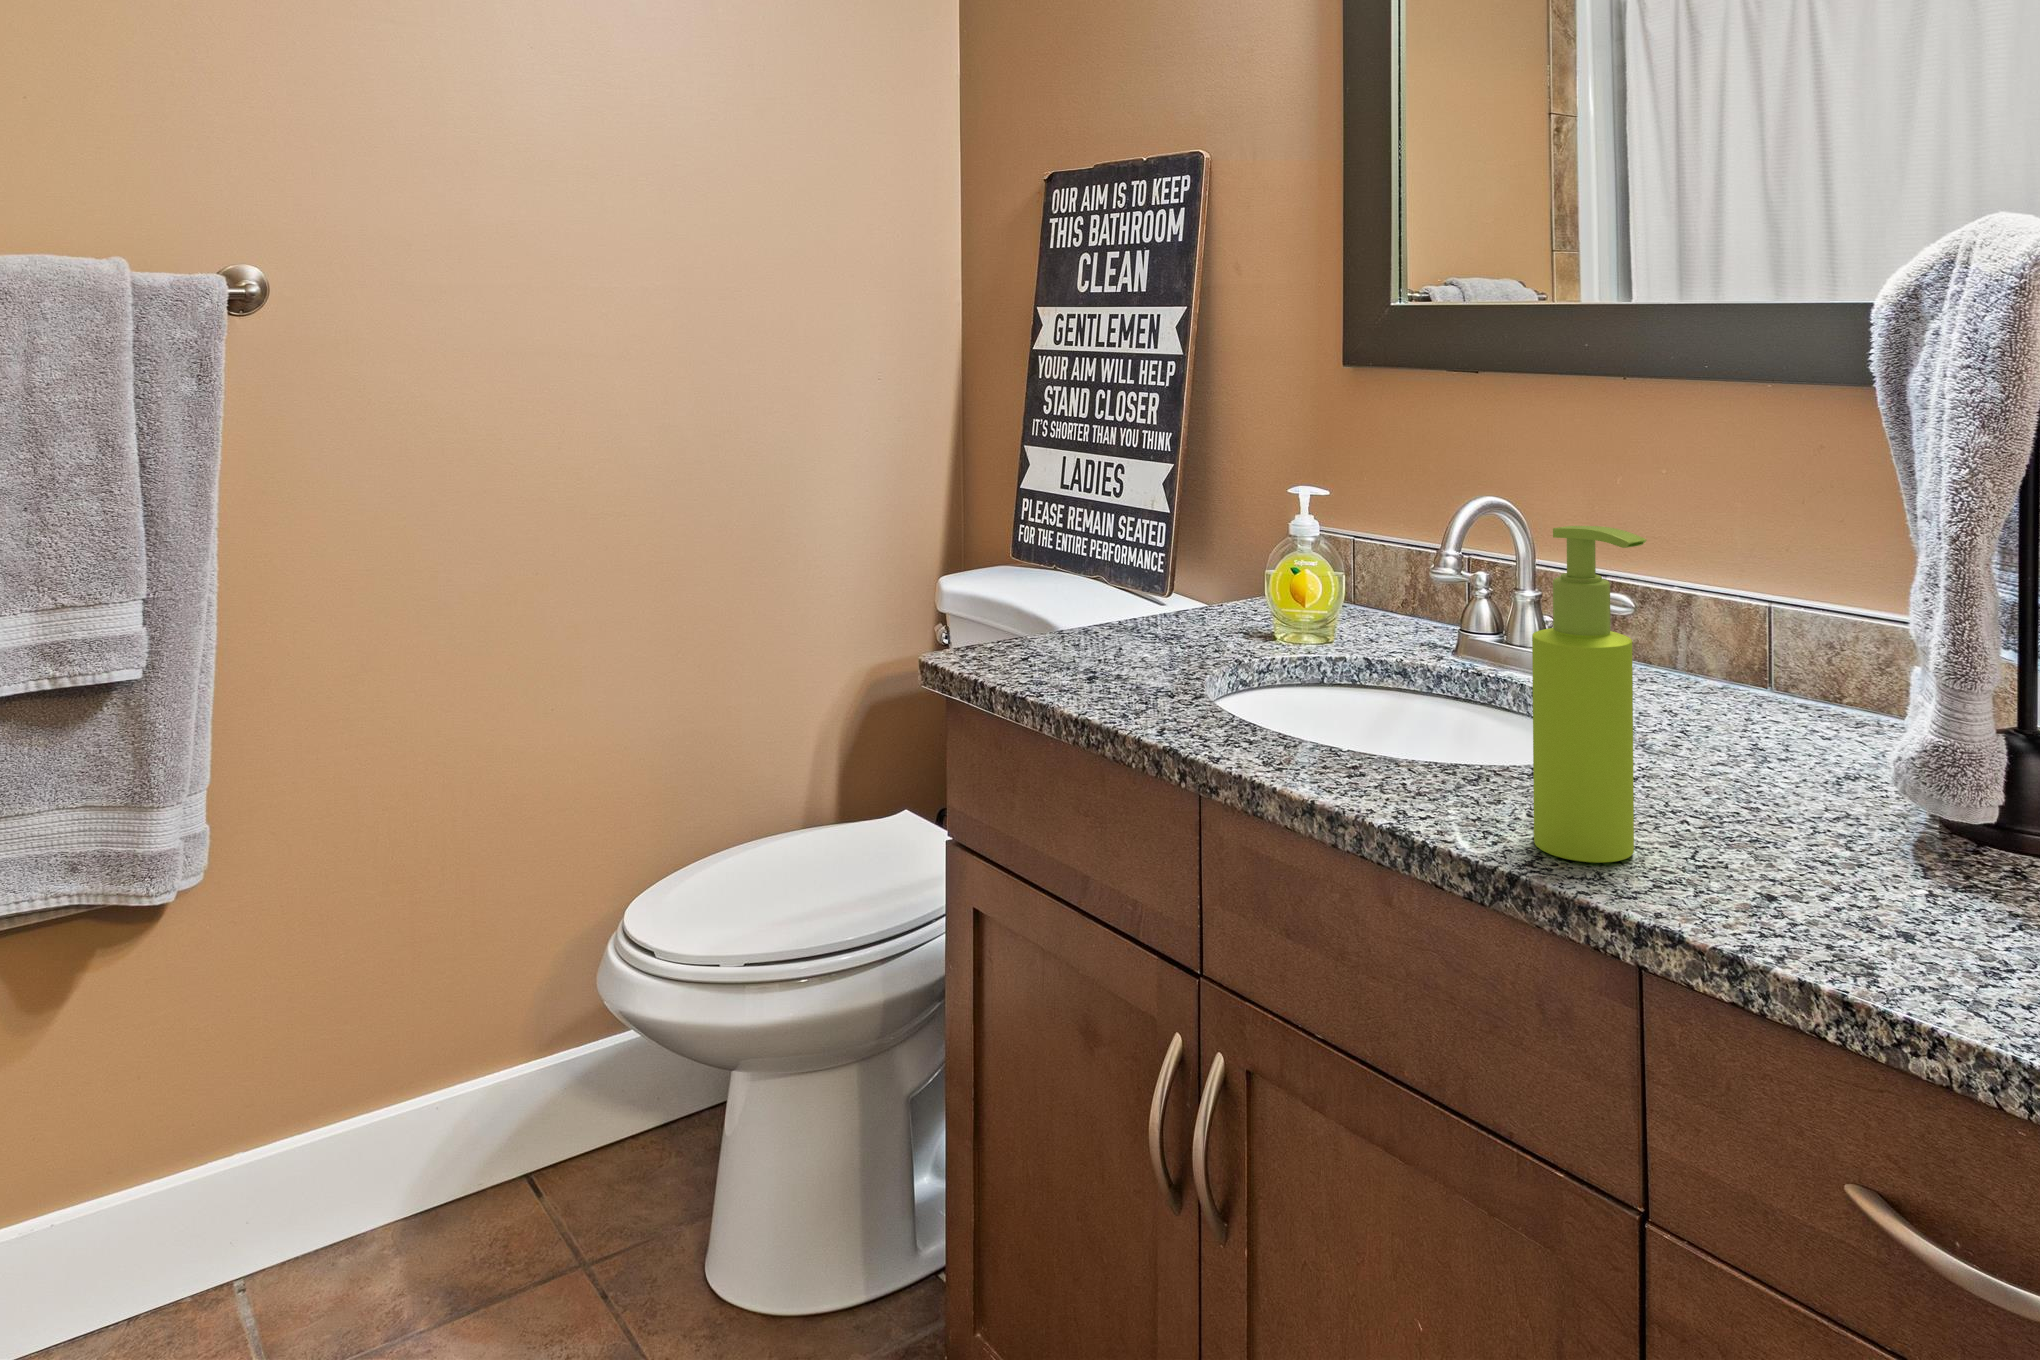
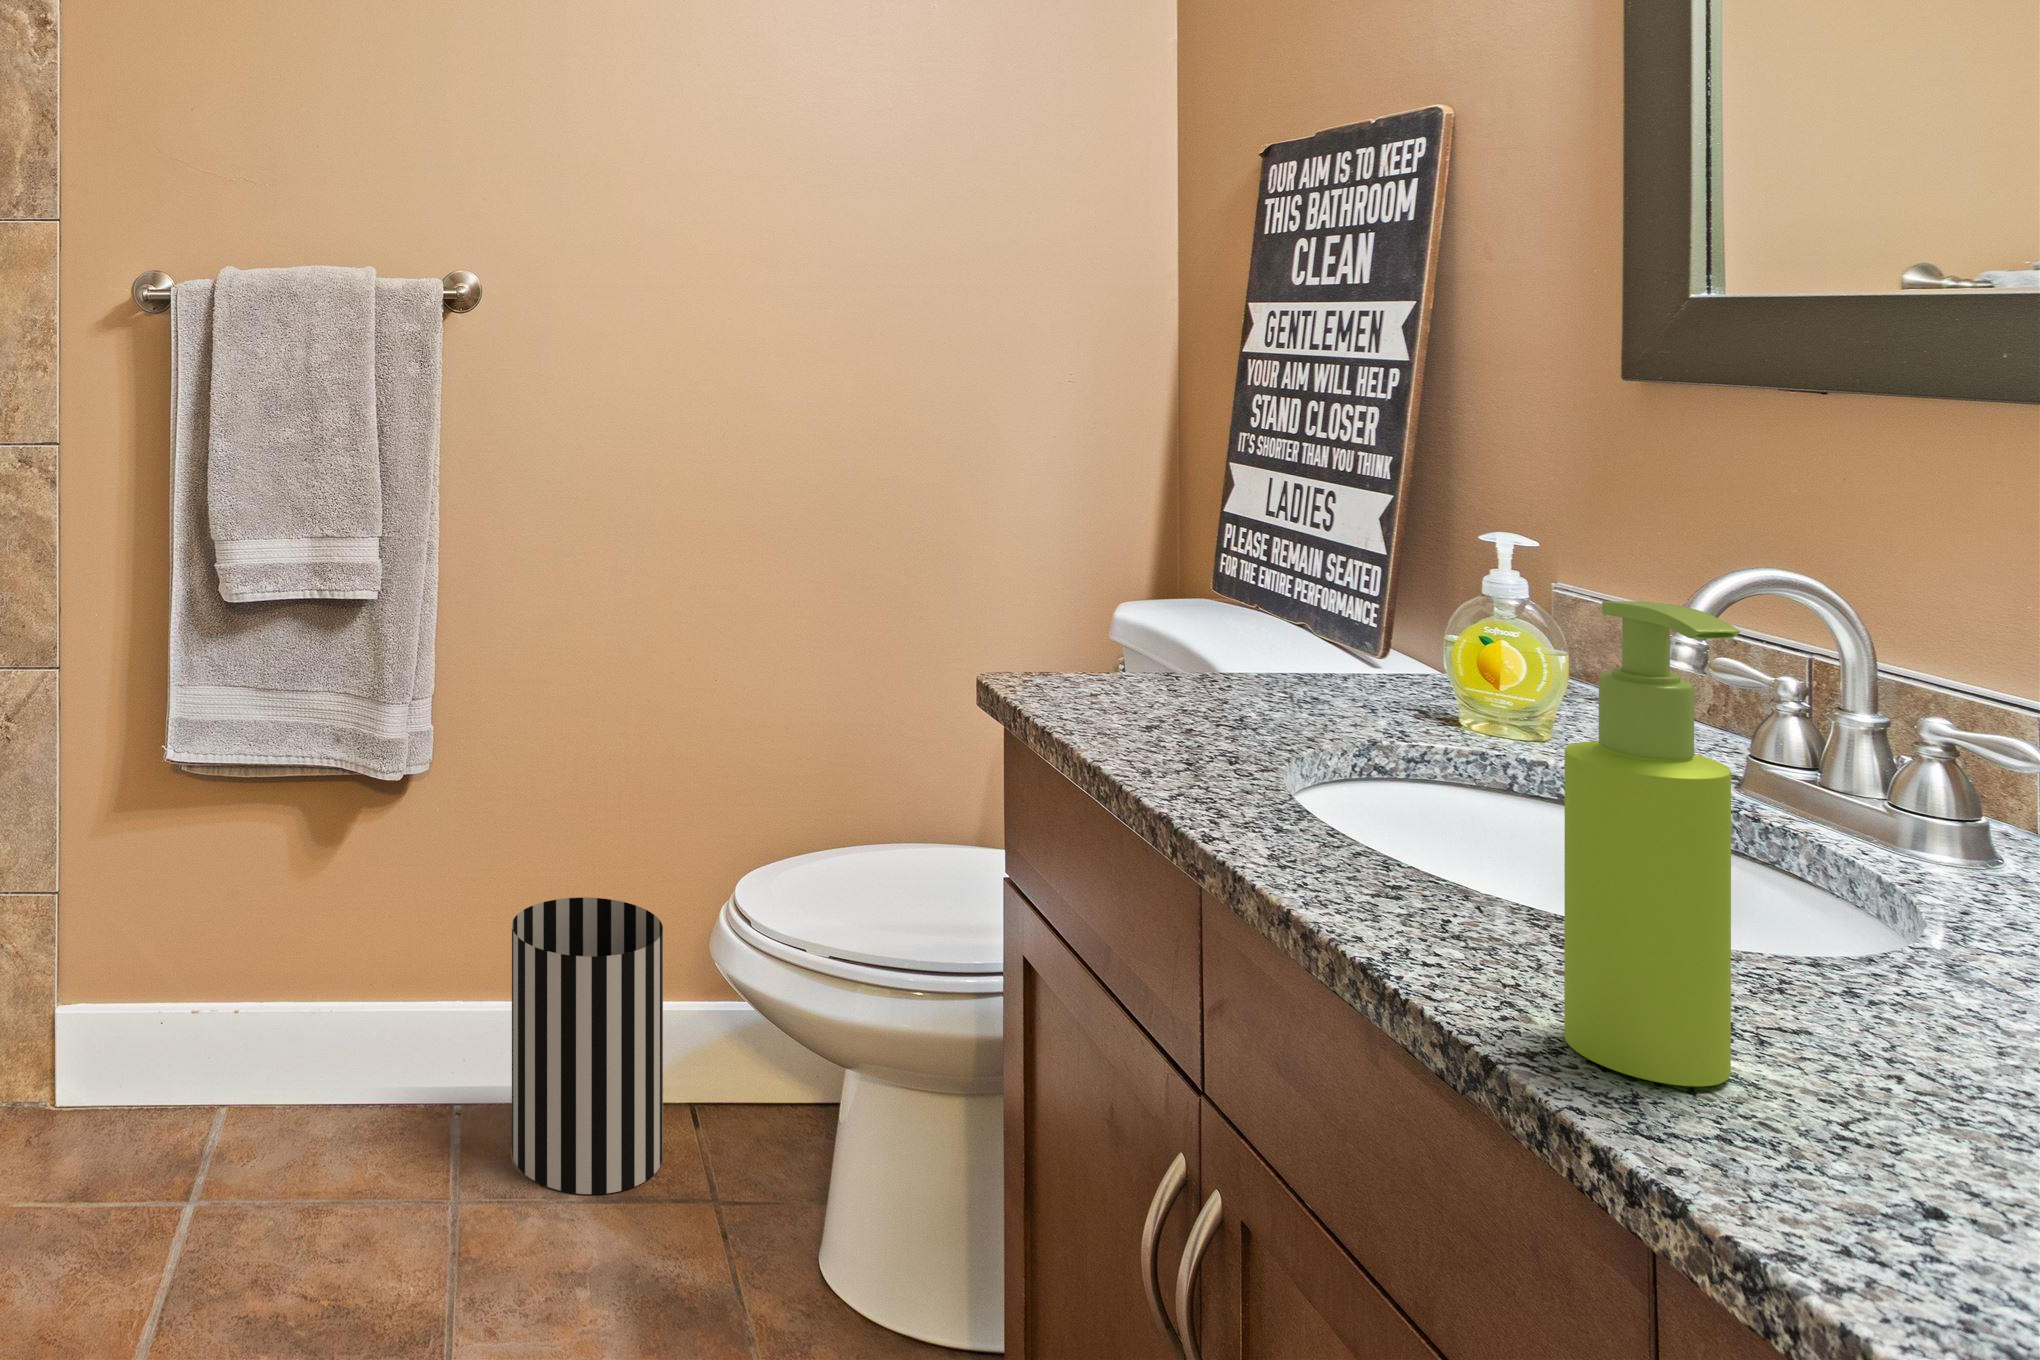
wastebasket: none [342,953,523,1287] -> present [512,897,663,1194]

